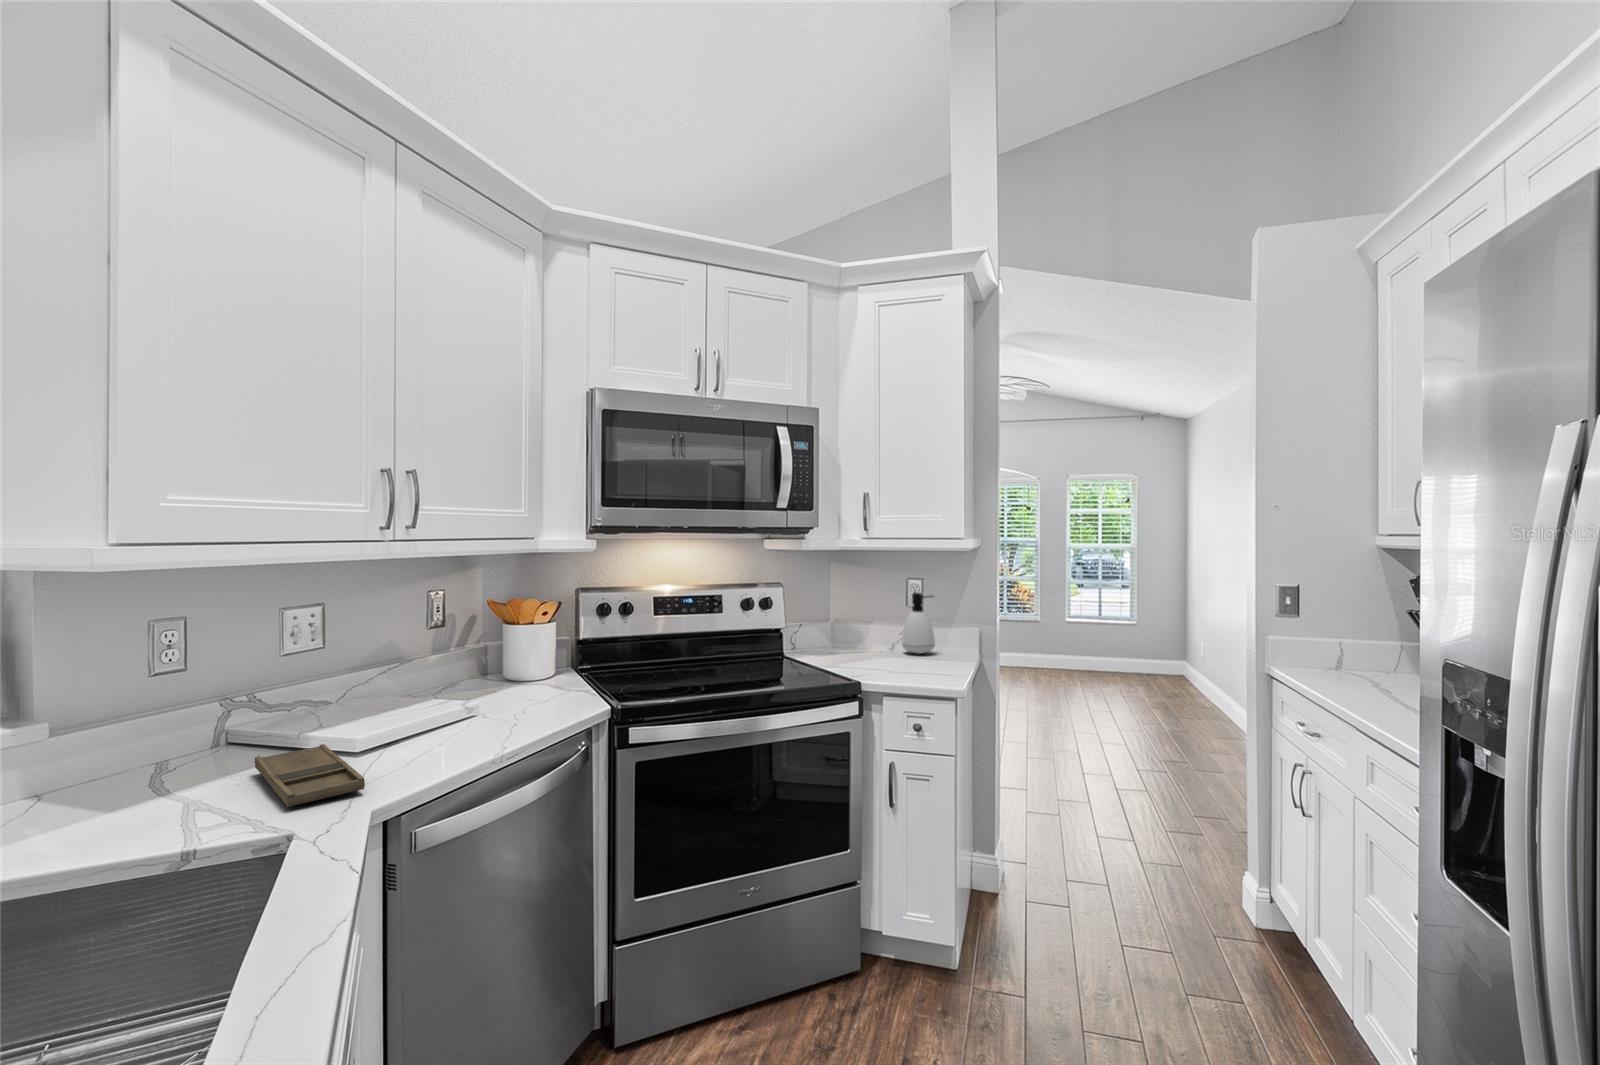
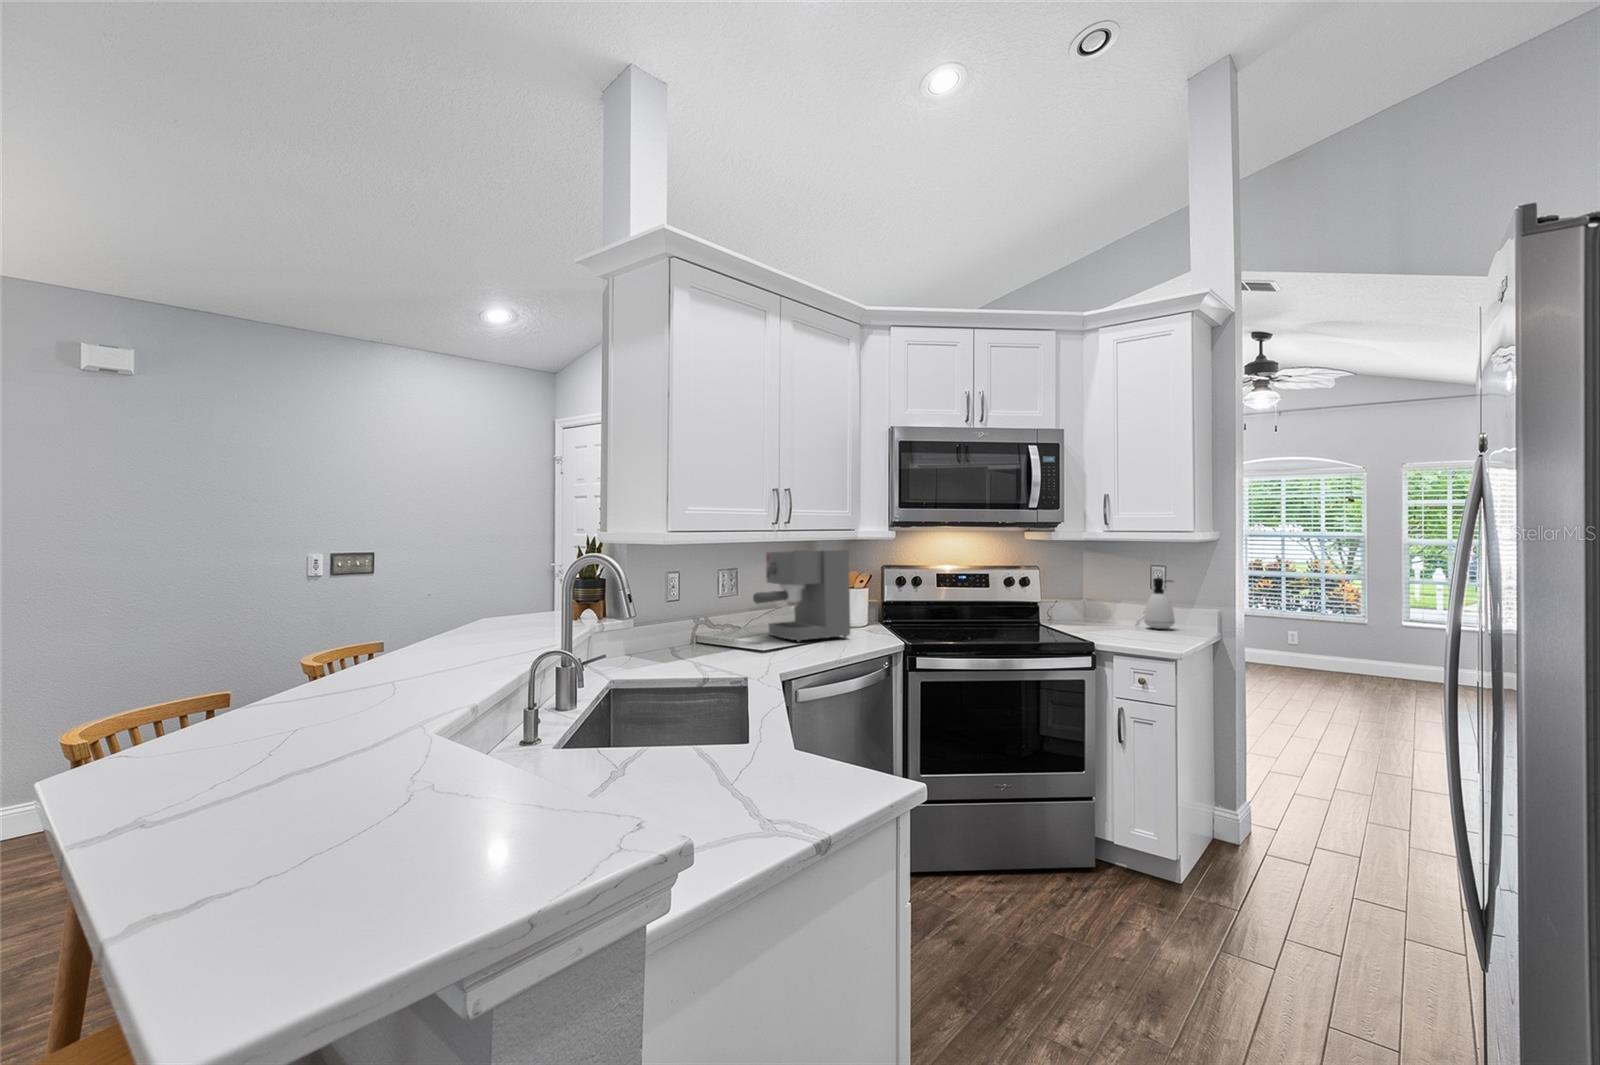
coffee maker: none [358,569,529,721] -> present [753,550,850,642]
tray: present [255,744,365,807] -> none [706,644,763,668]

